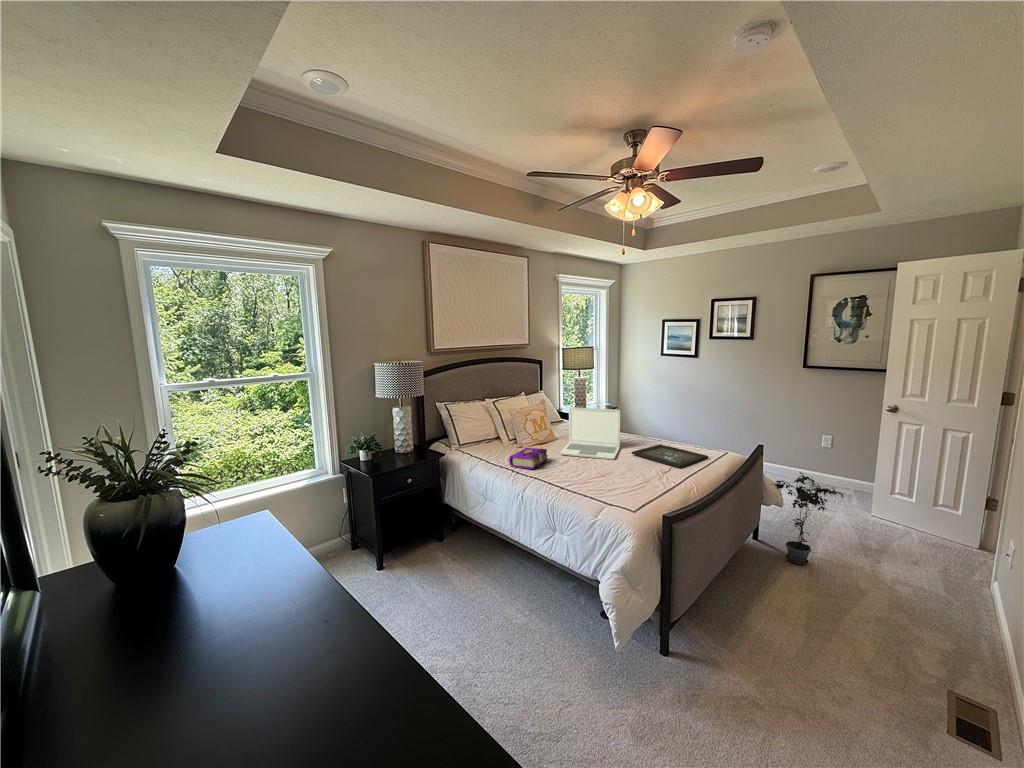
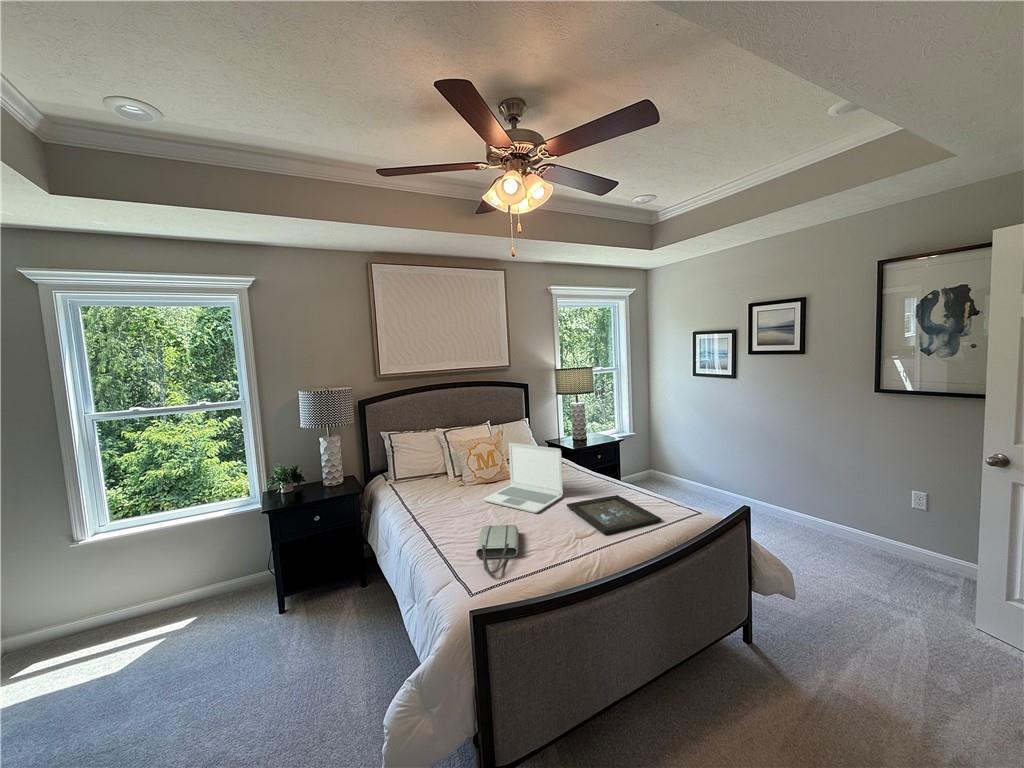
book: present [509,448,547,469] -> none [411,490,460,519]
tote bag: none [591,466,637,494] -> present [476,525,519,573]
potted plant: present [775,472,843,565] -> none [751,556,862,701]

